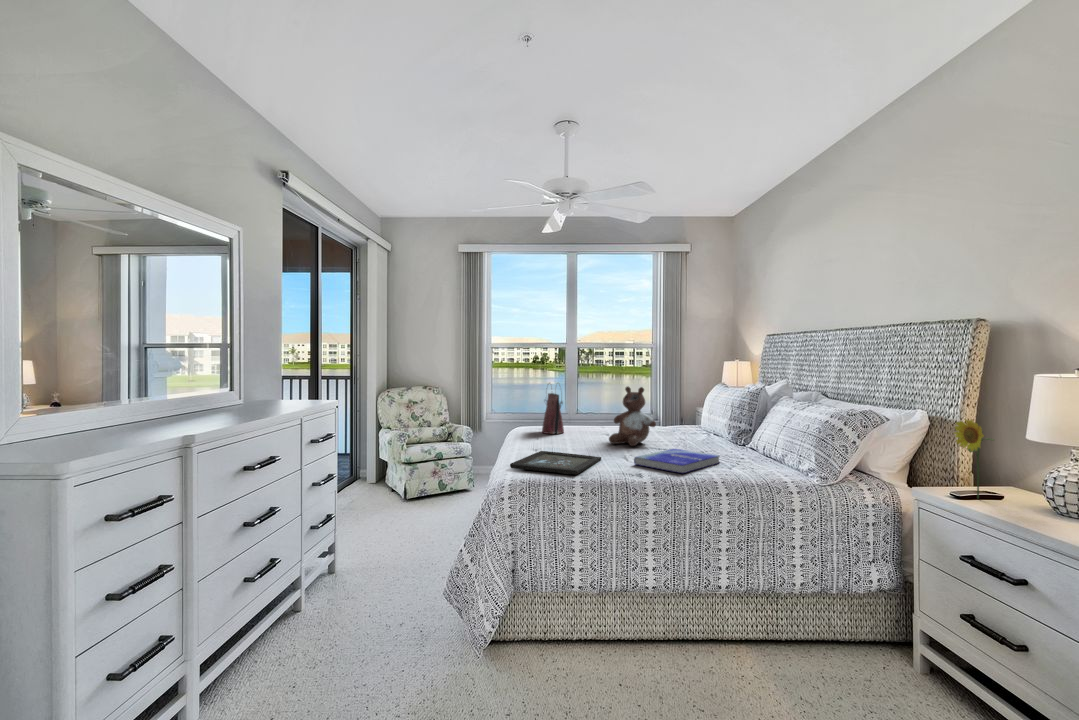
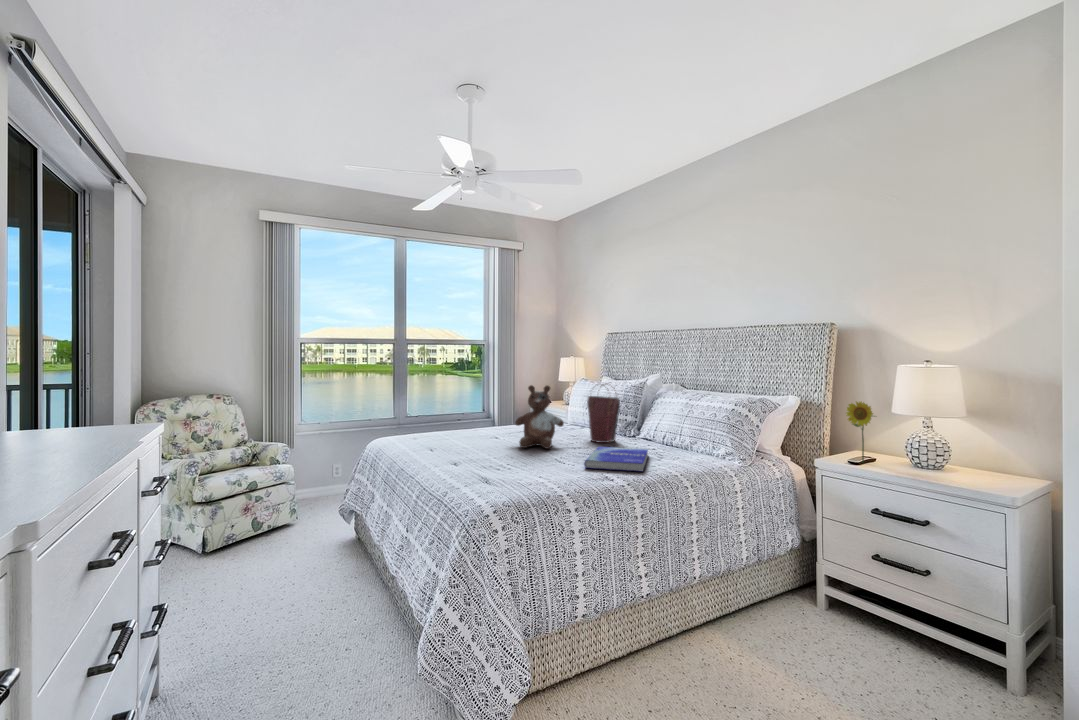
handbag: present [542,393,564,434] -> present [587,383,620,443]
tray: present [510,451,601,474] -> none [471,464,557,491]

